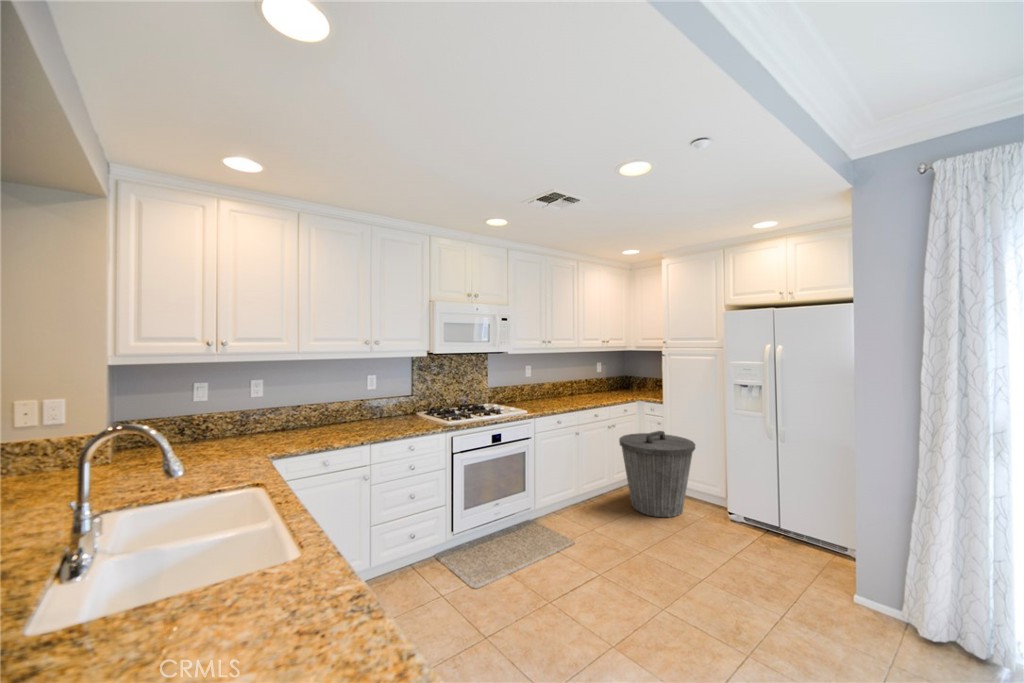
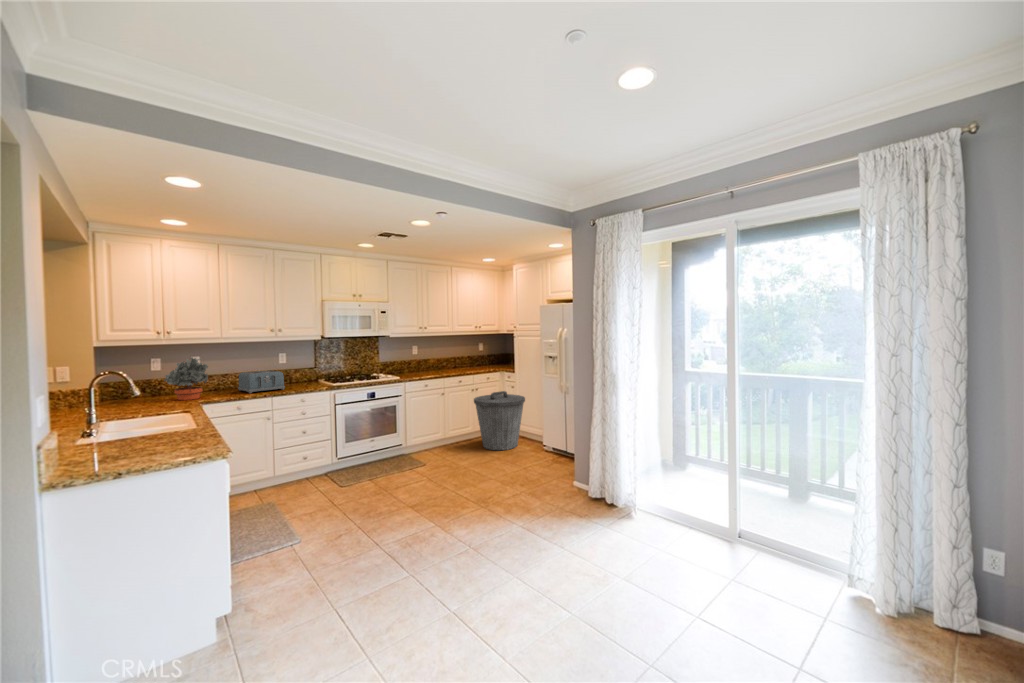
potted plant: none [215,382,281,453] -> present [165,357,208,400]
toaster: none [317,401,386,439] -> present [238,370,285,393]

